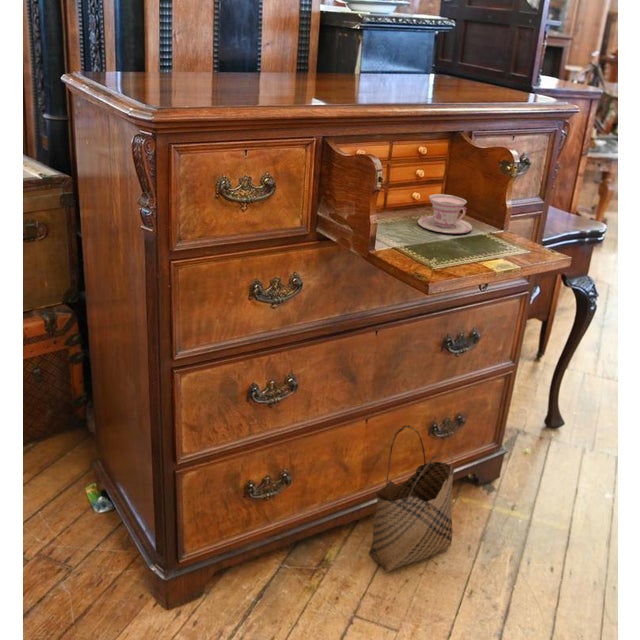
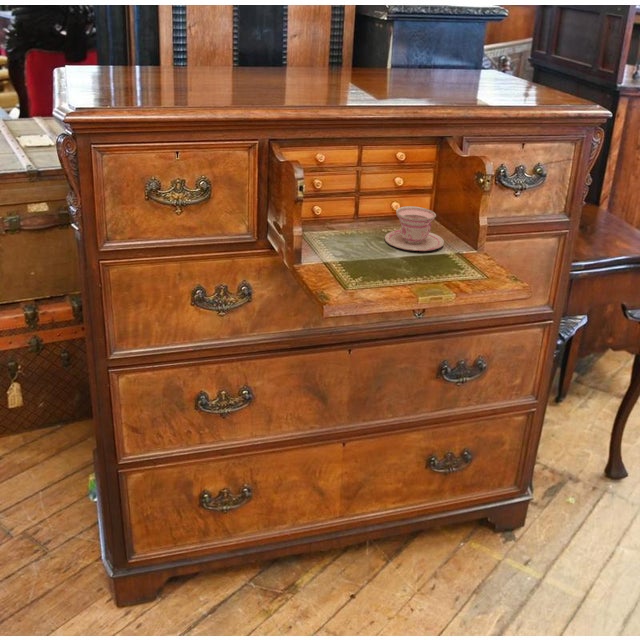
woven basket: present [369,426,454,572] -> none [340,454,441,608]

